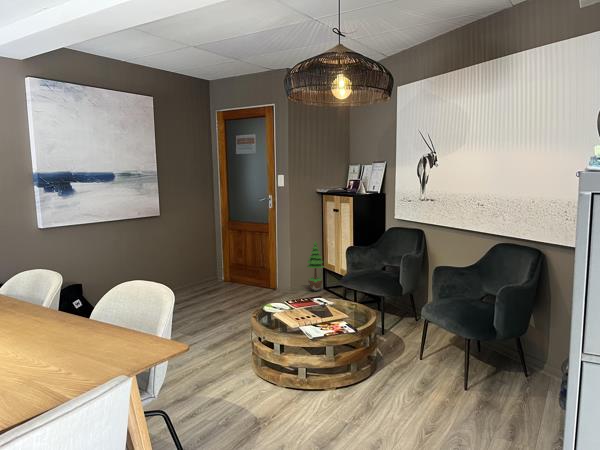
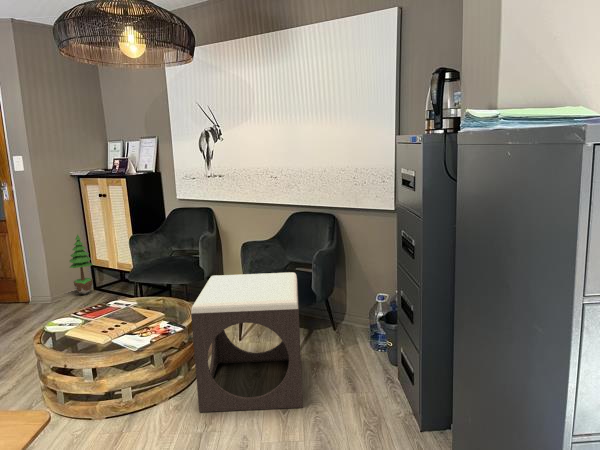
footstool: none [355,291,475,436] -> present [191,272,303,412]

